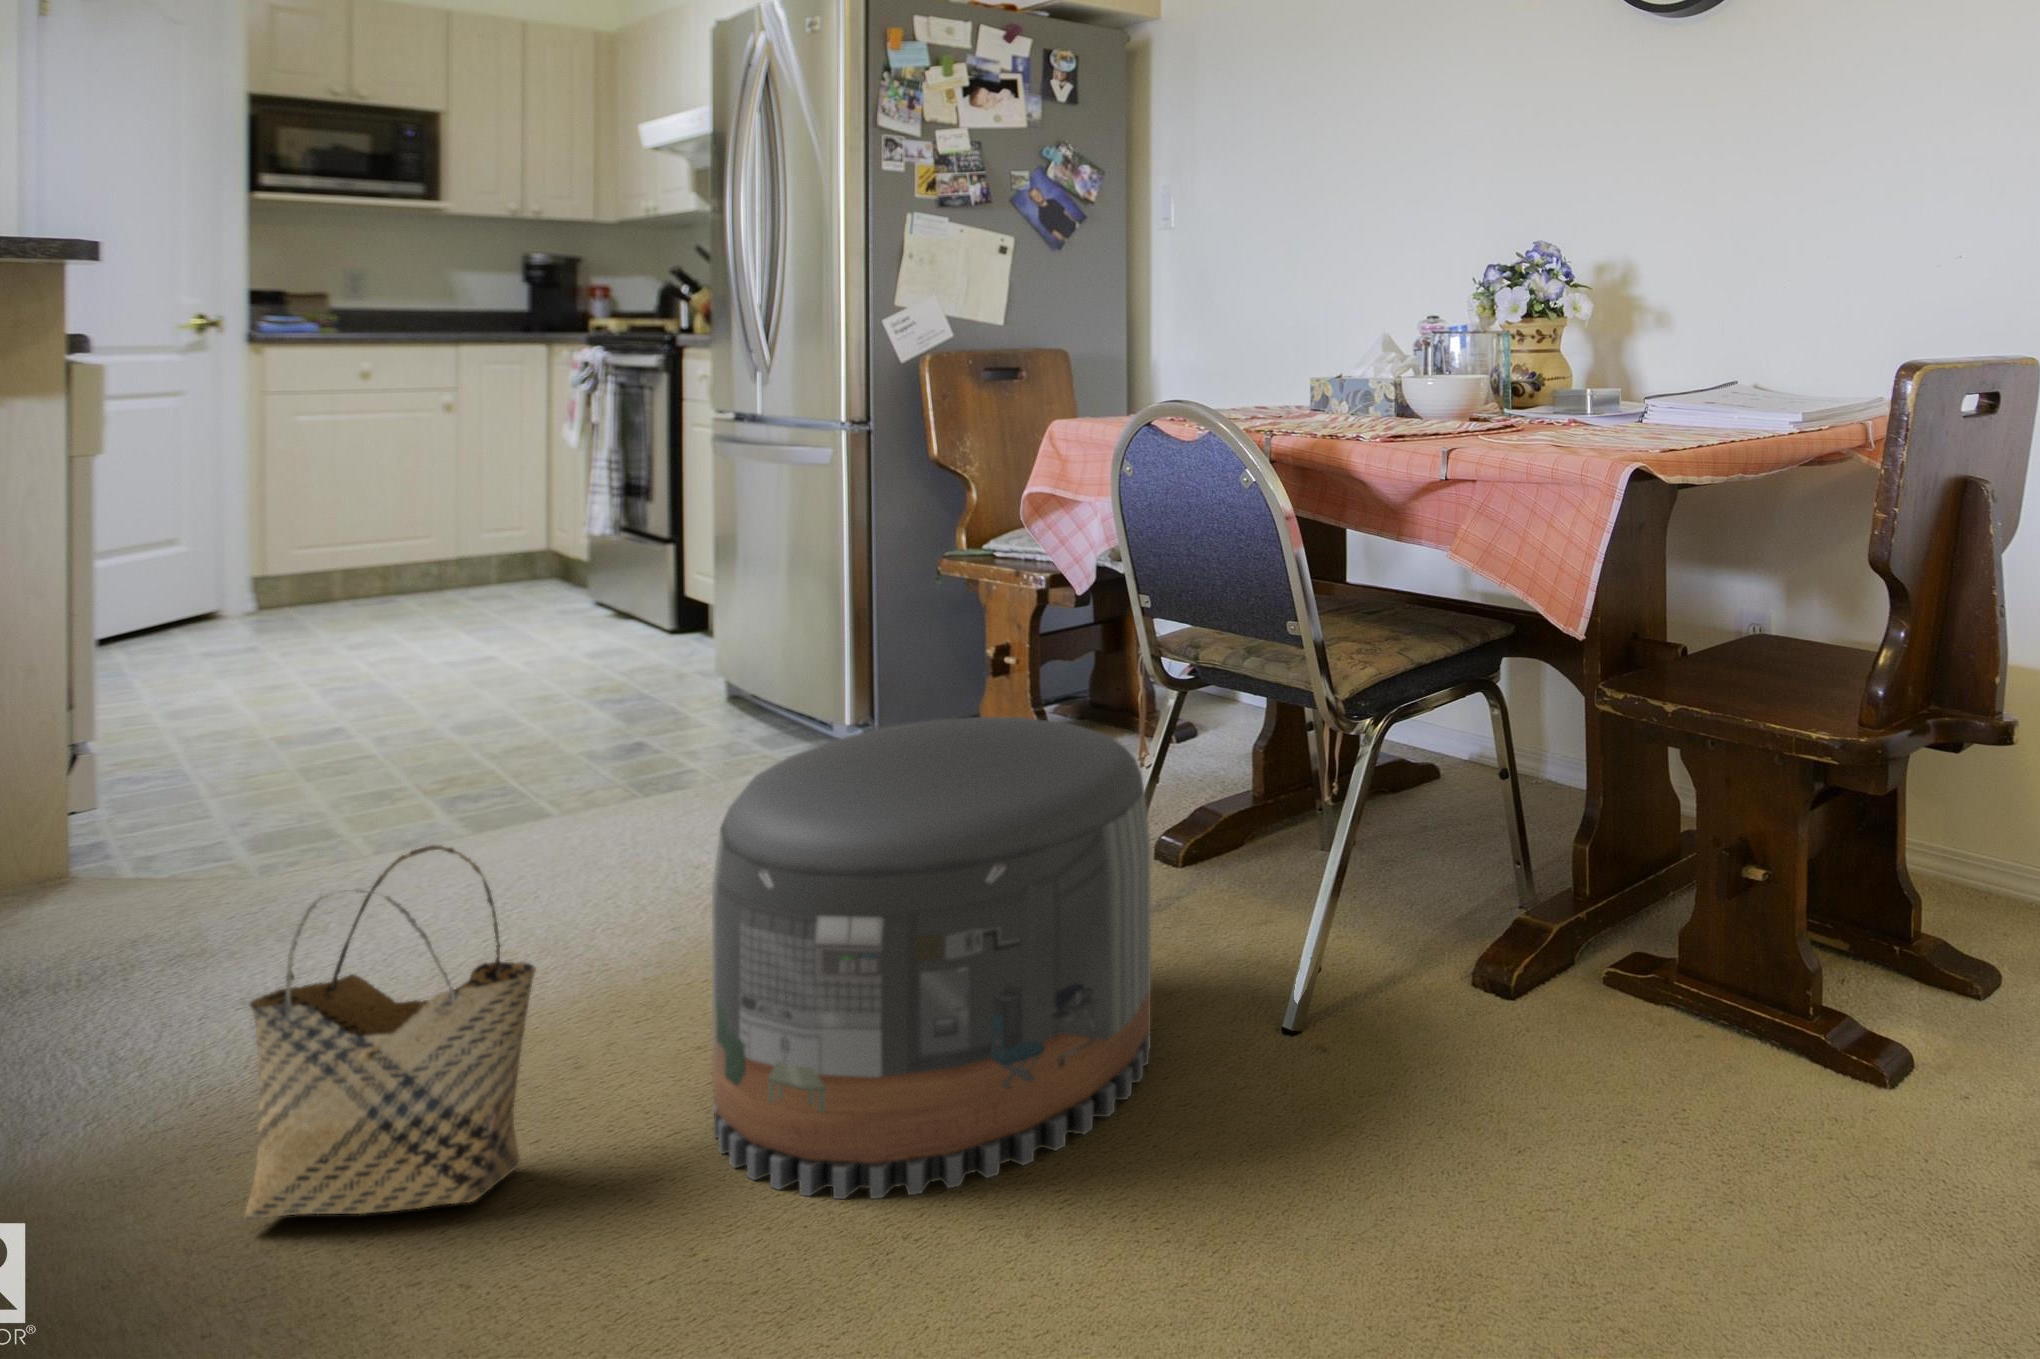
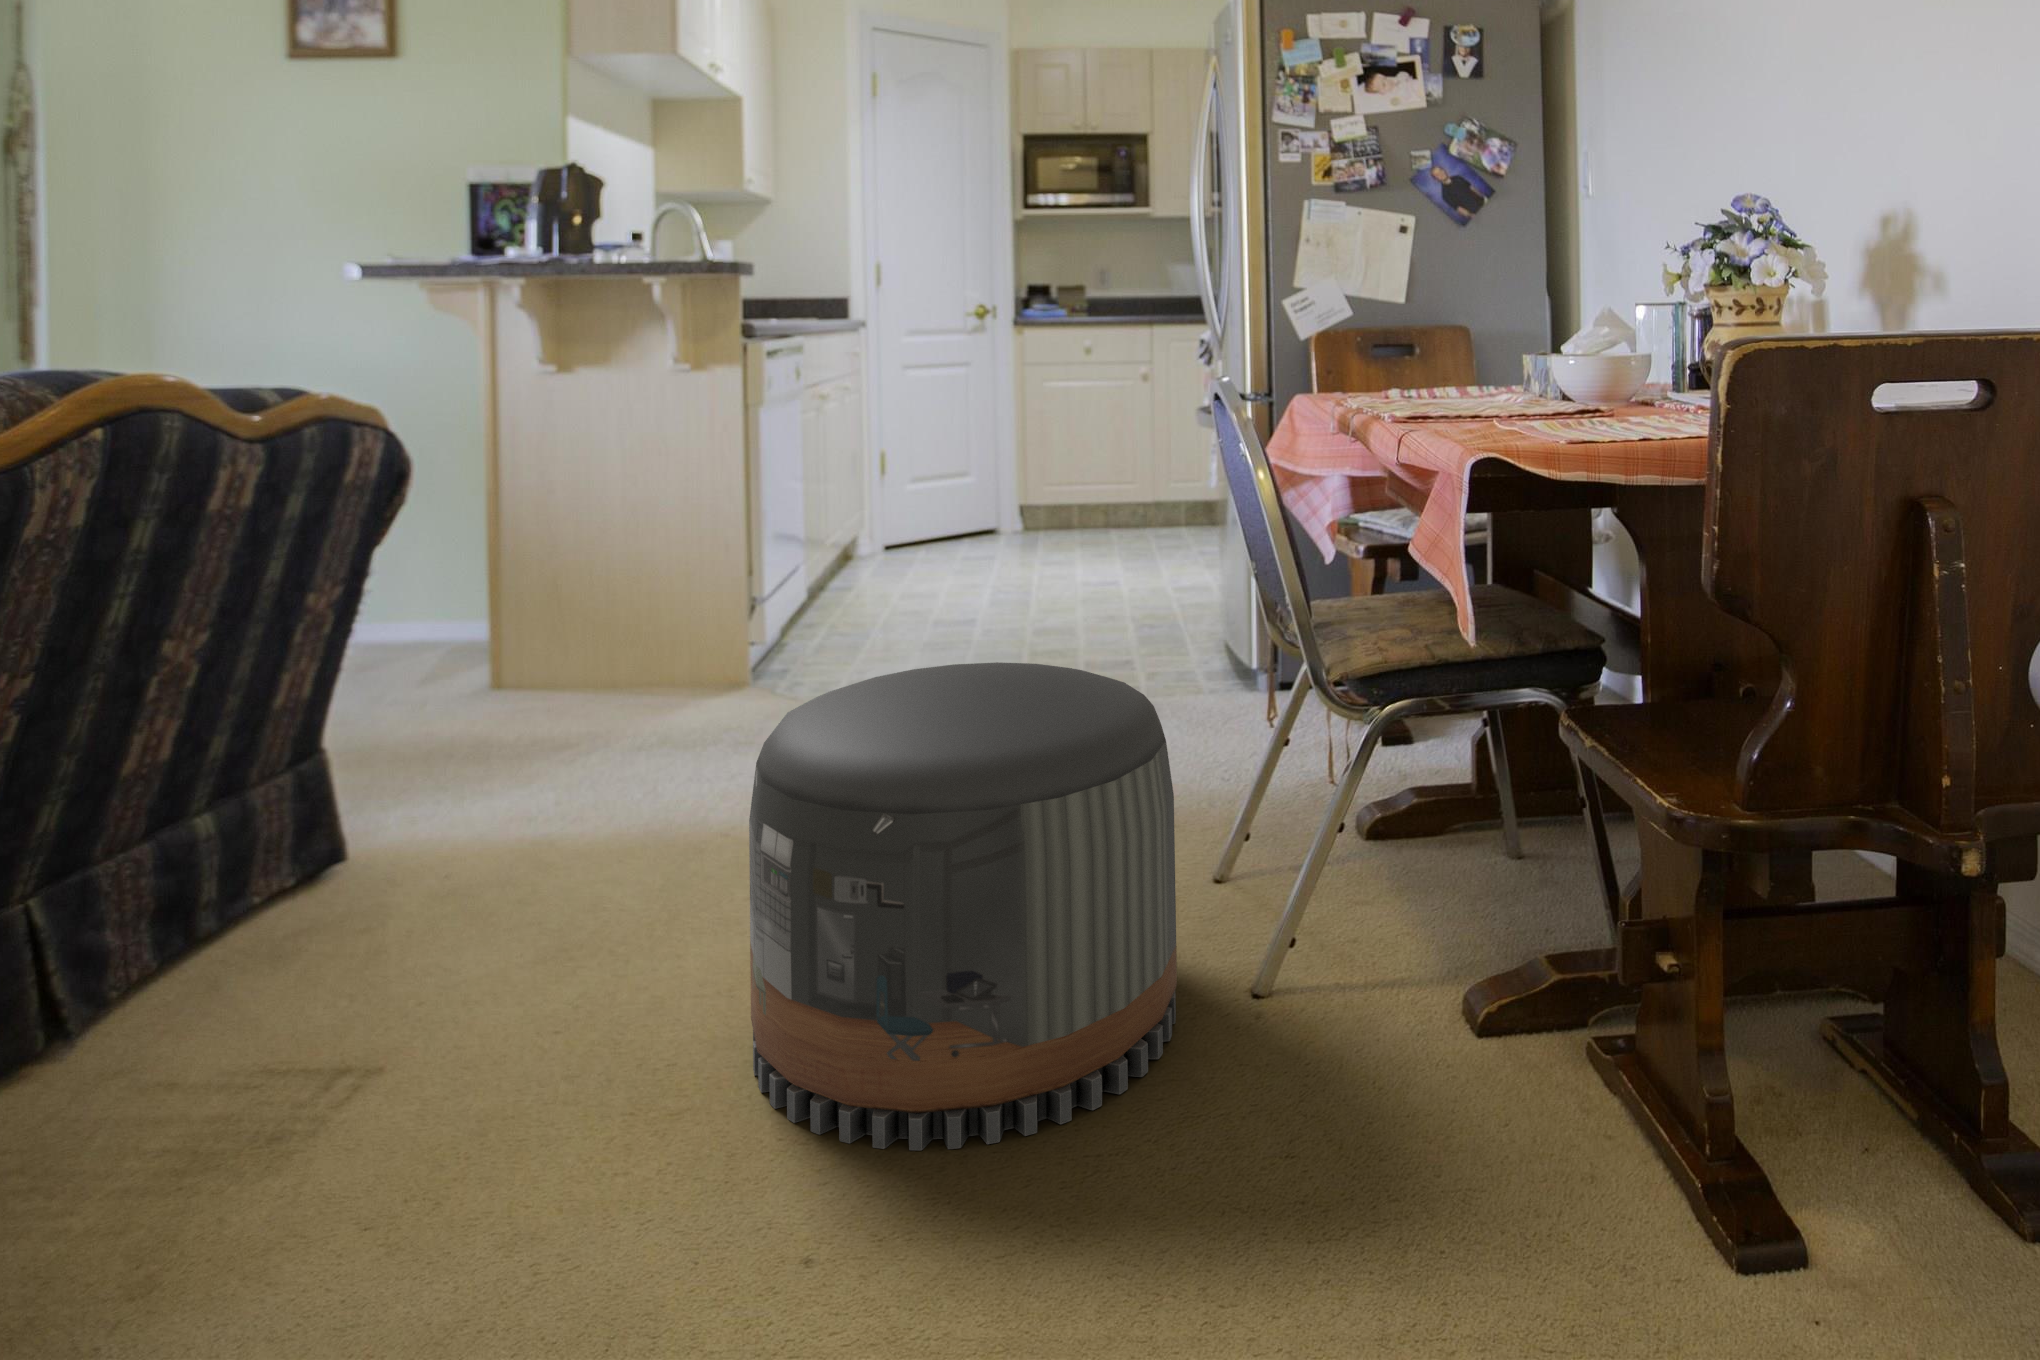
woven basket: present [244,845,536,1220] -> none [526,694,684,989]

